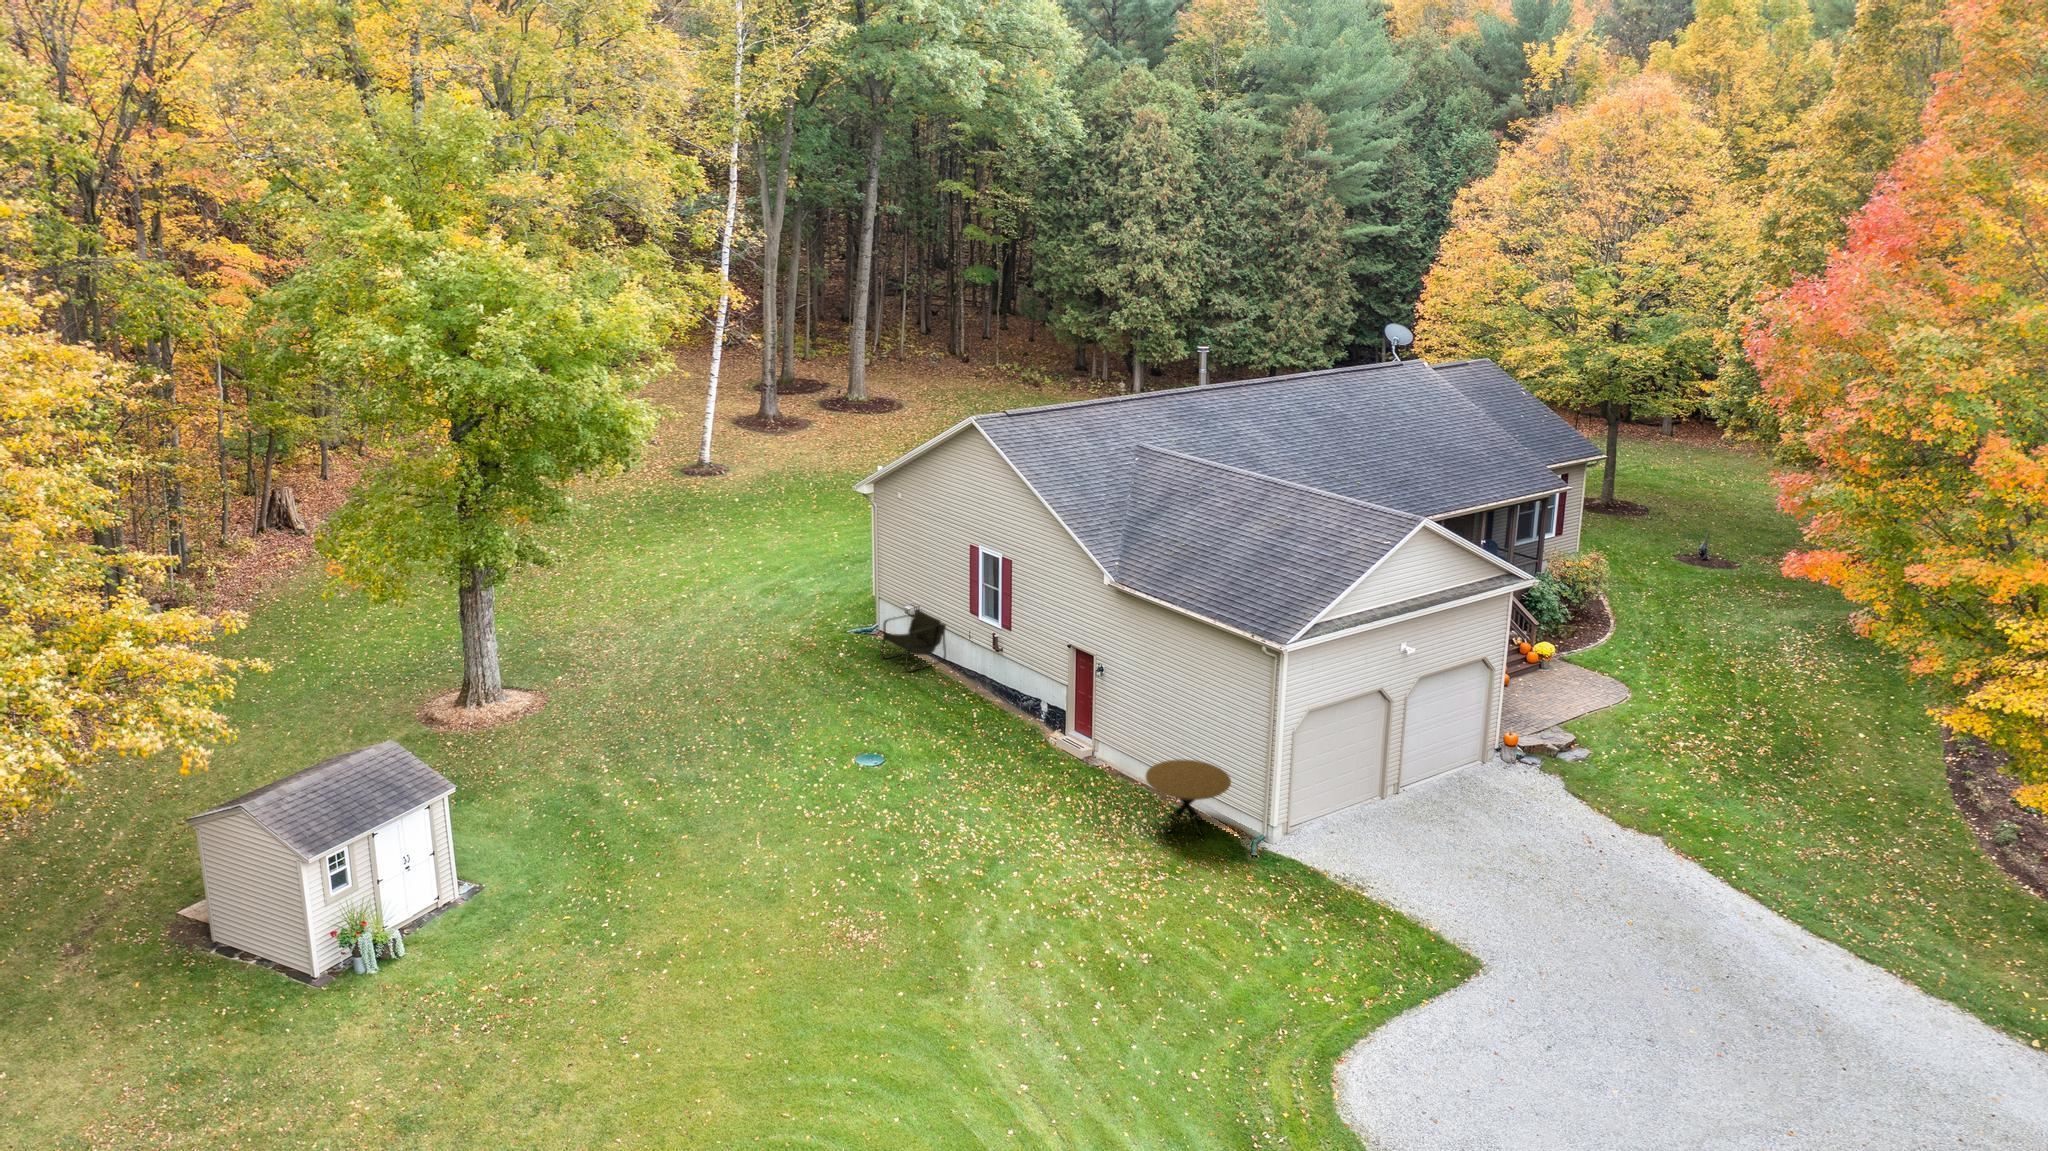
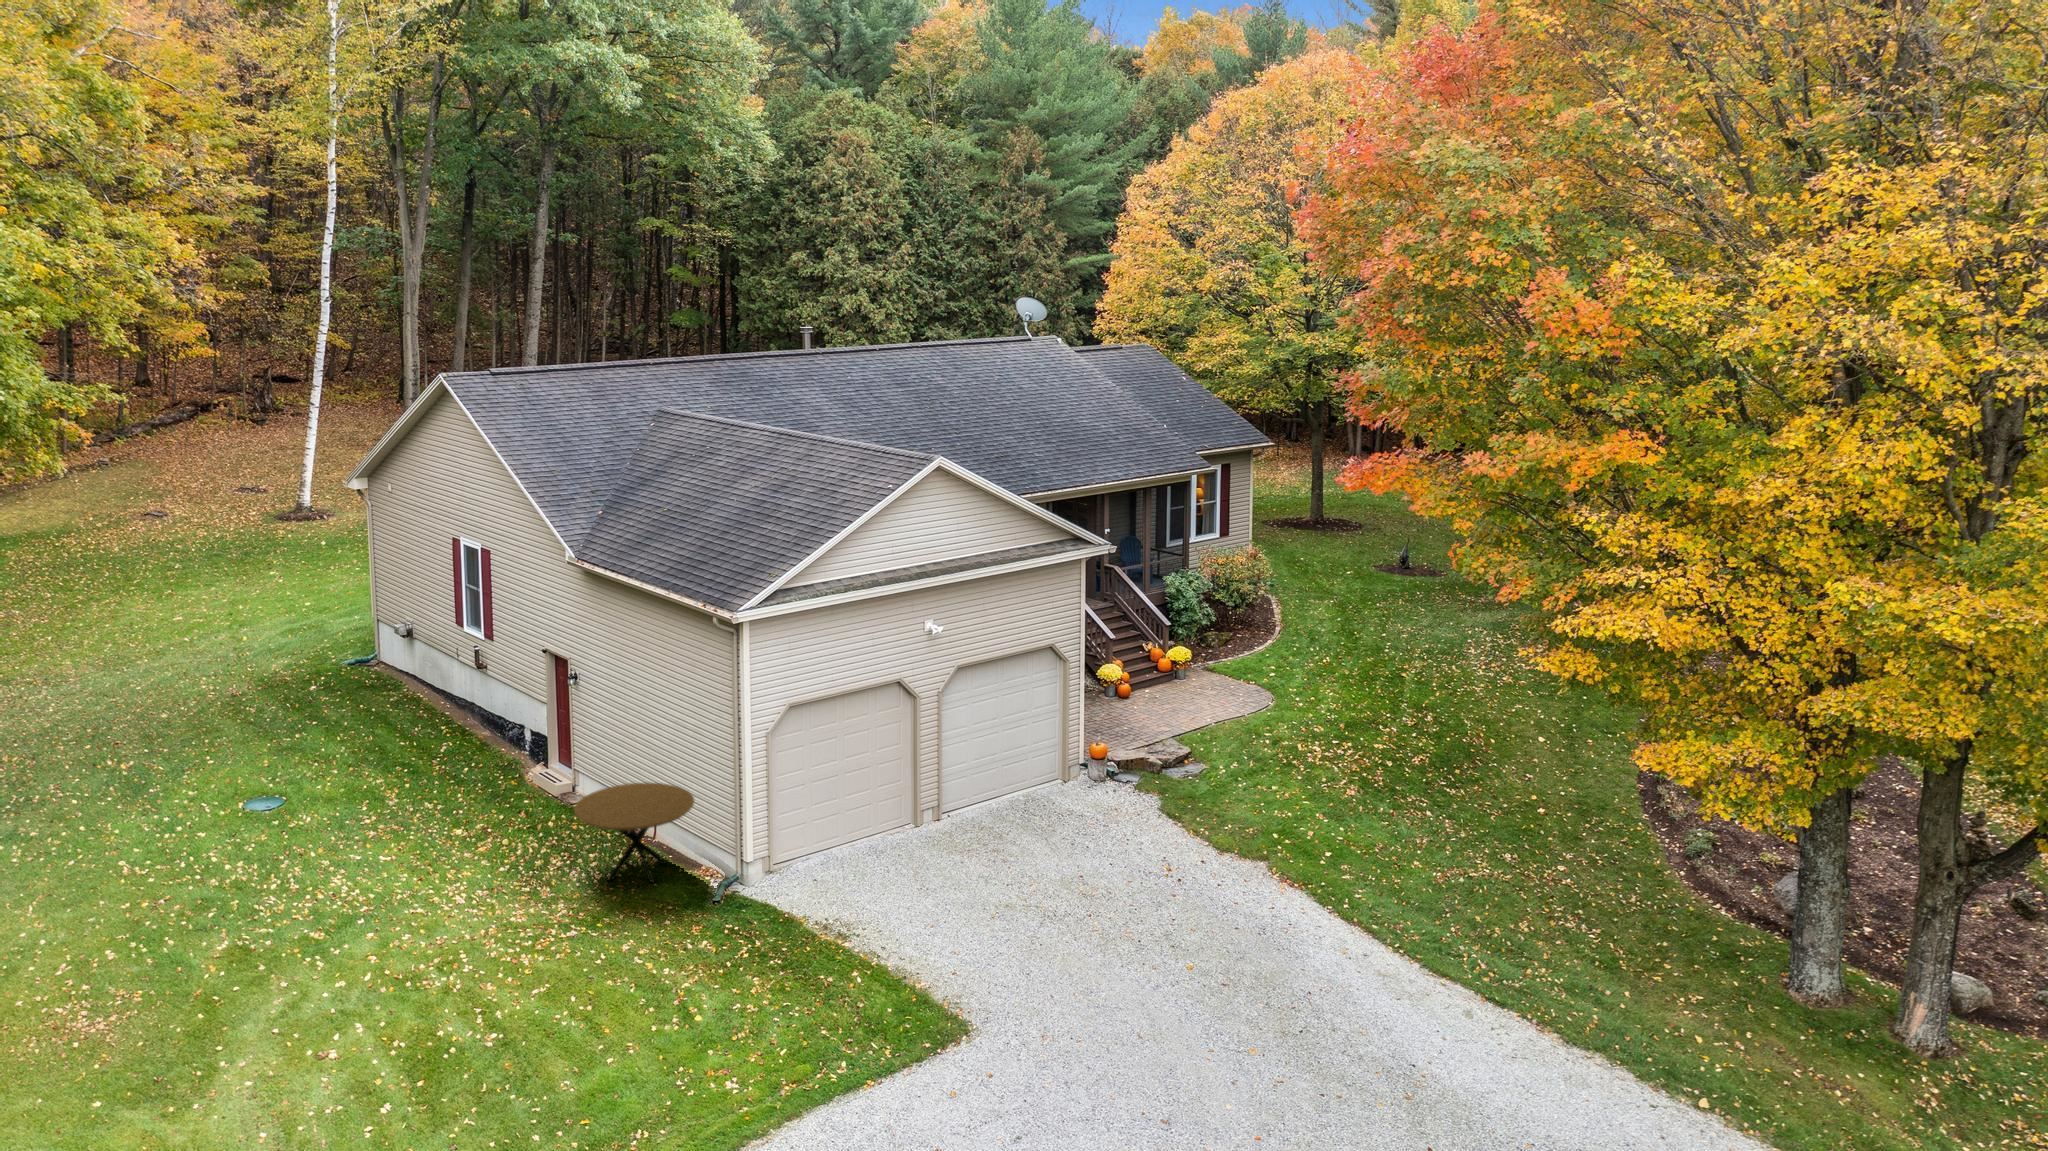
armchair: present [880,611,946,672] -> none [354,629,441,704]

